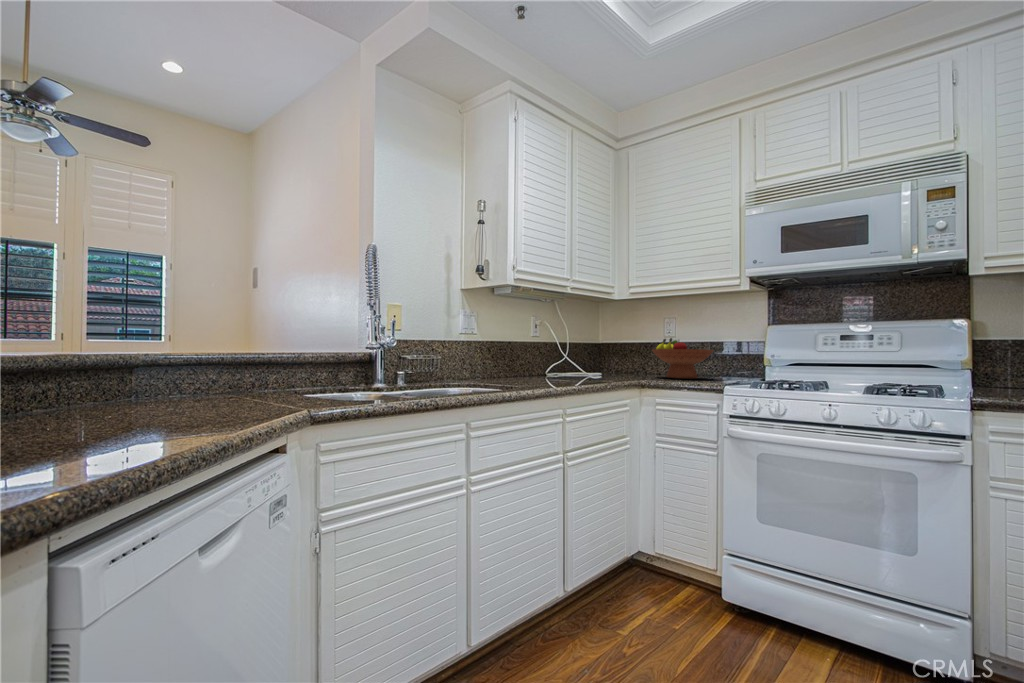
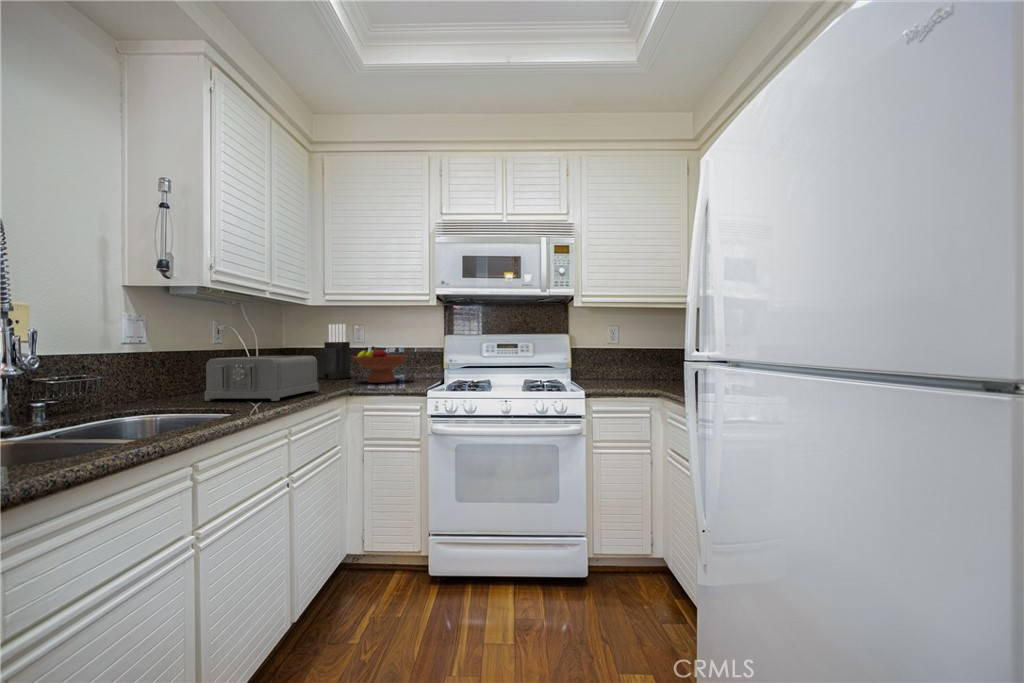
knife block: none [624,318,655,374] -> present [318,324,350,379]
toaster: none [526,342,613,380] -> present [205,356,319,401]

